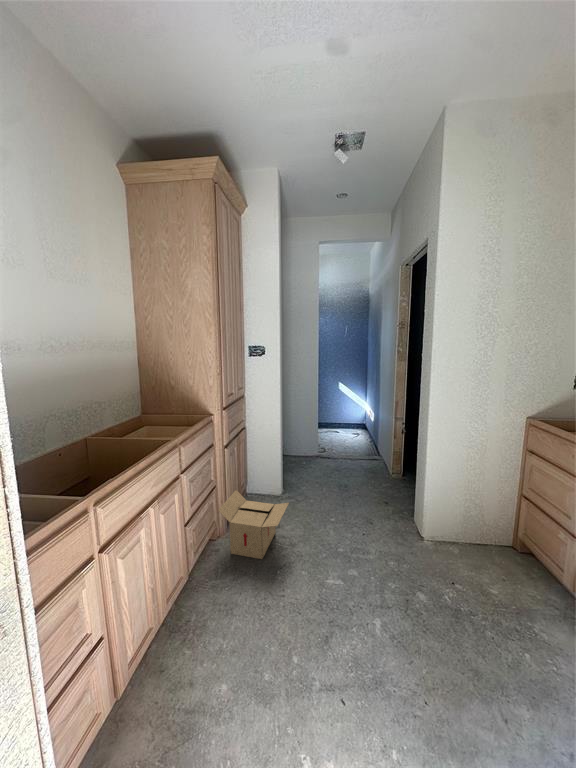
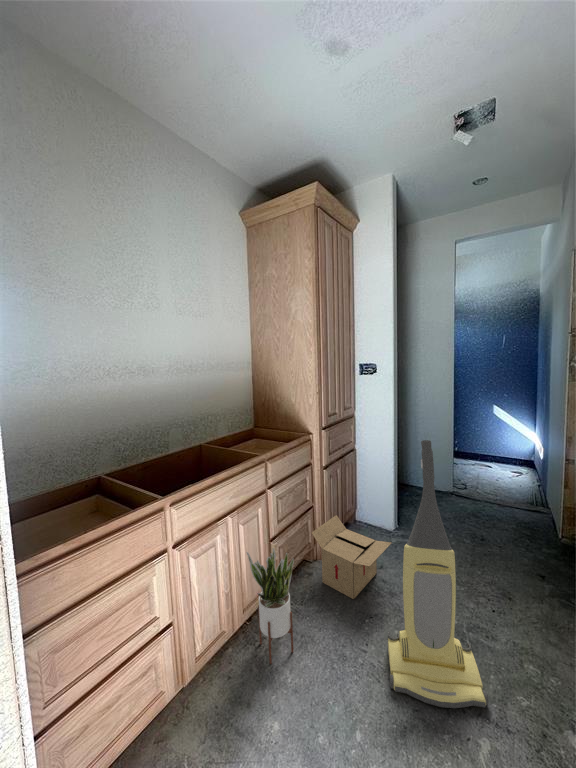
vacuum cleaner: none [300,409,375,616] -> present [388,440,489,708]
potted plant: none [172,529,221,640] -> present [246,548,294,664]

